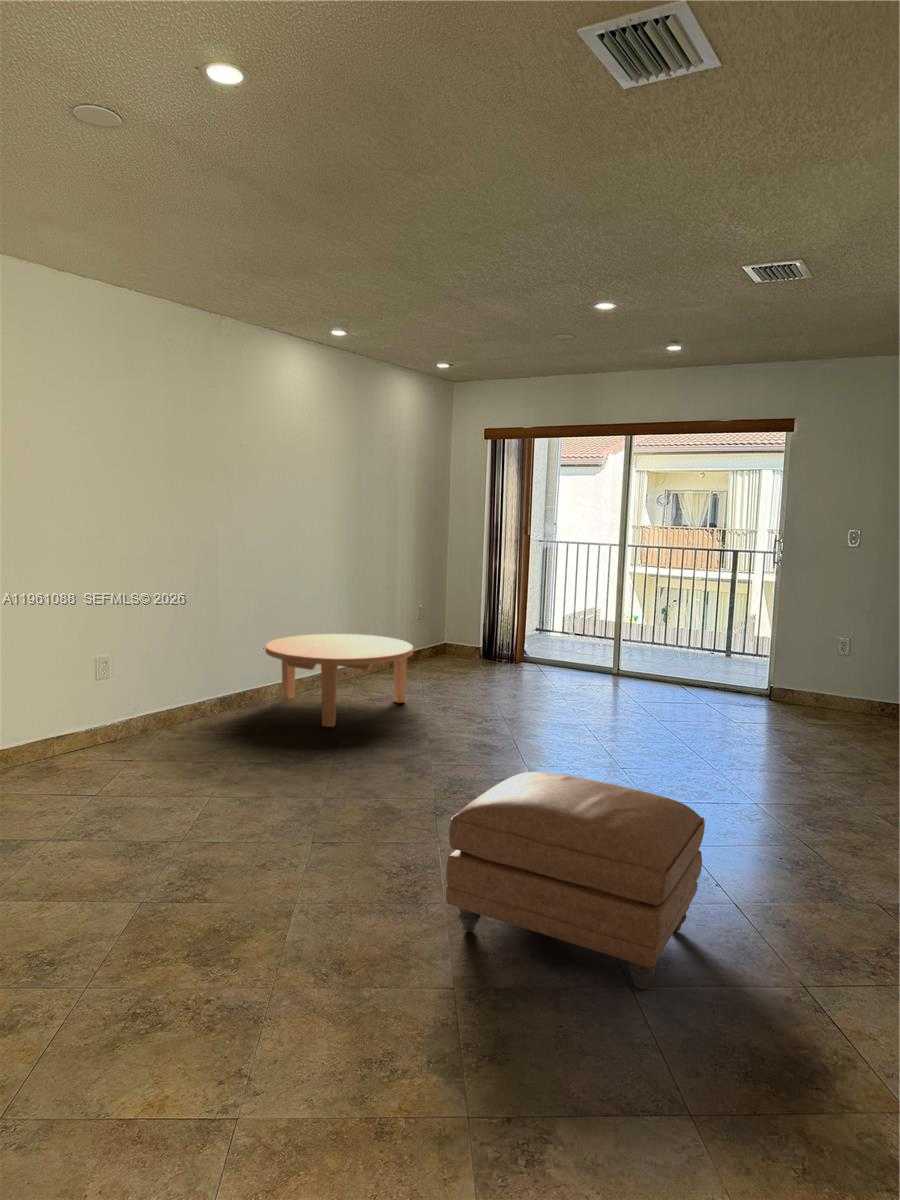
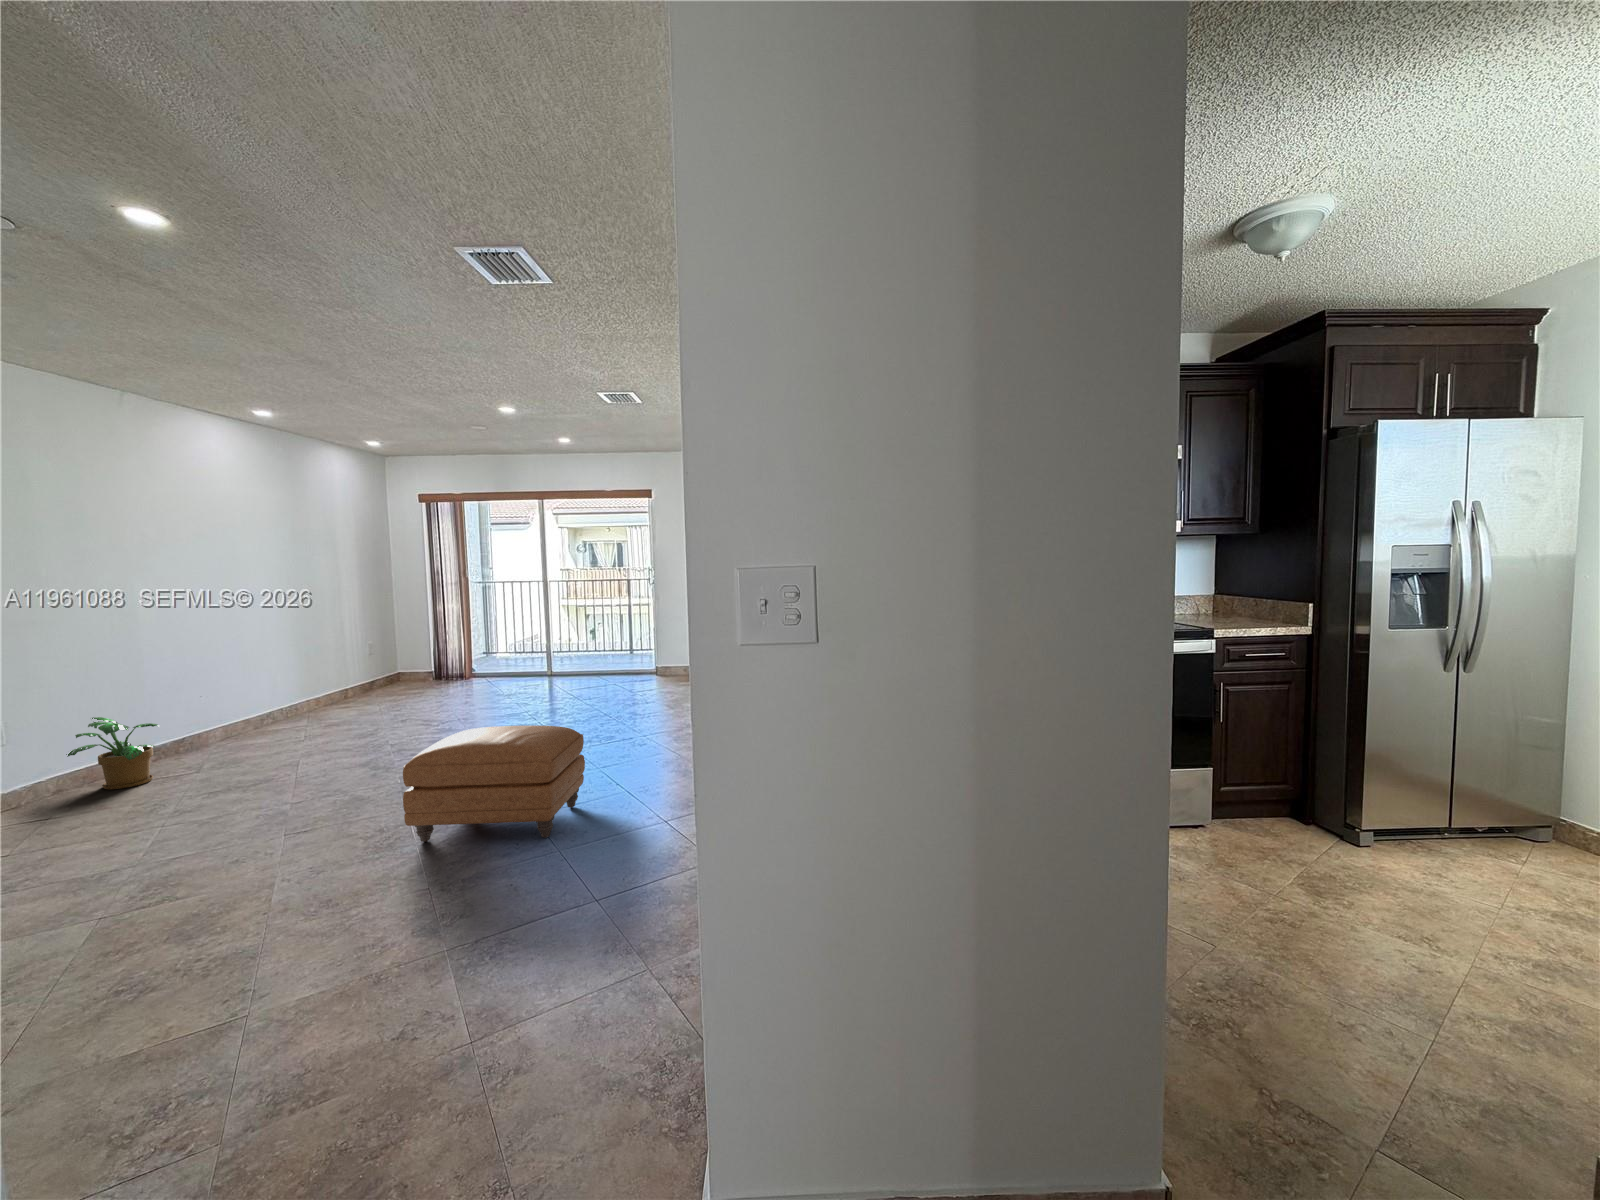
coffee table: present [266,634,413,727] -> none [204,671,365,752]
potted plant: none [147,661,223,742] -> present [66,717,159,789]

